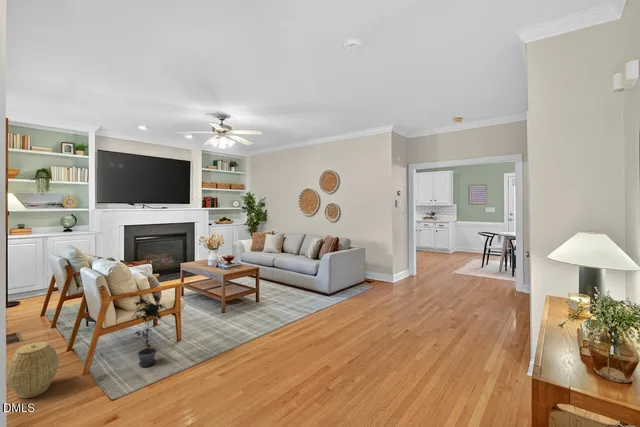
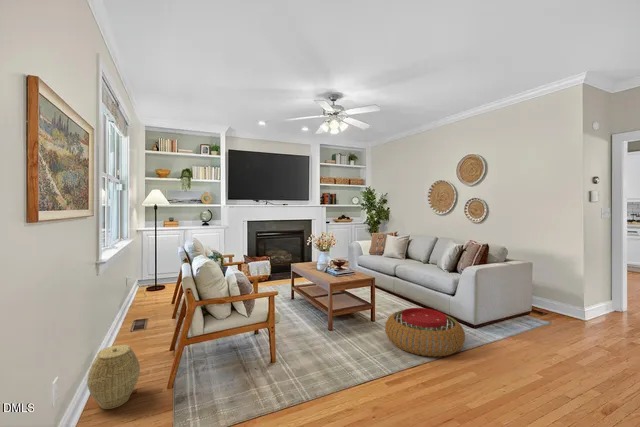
pouf: none [267,287,322,318] -> present [385,308,465,357]
potted plant: present [133,292,166,366] -> none [211,301,252,395]

